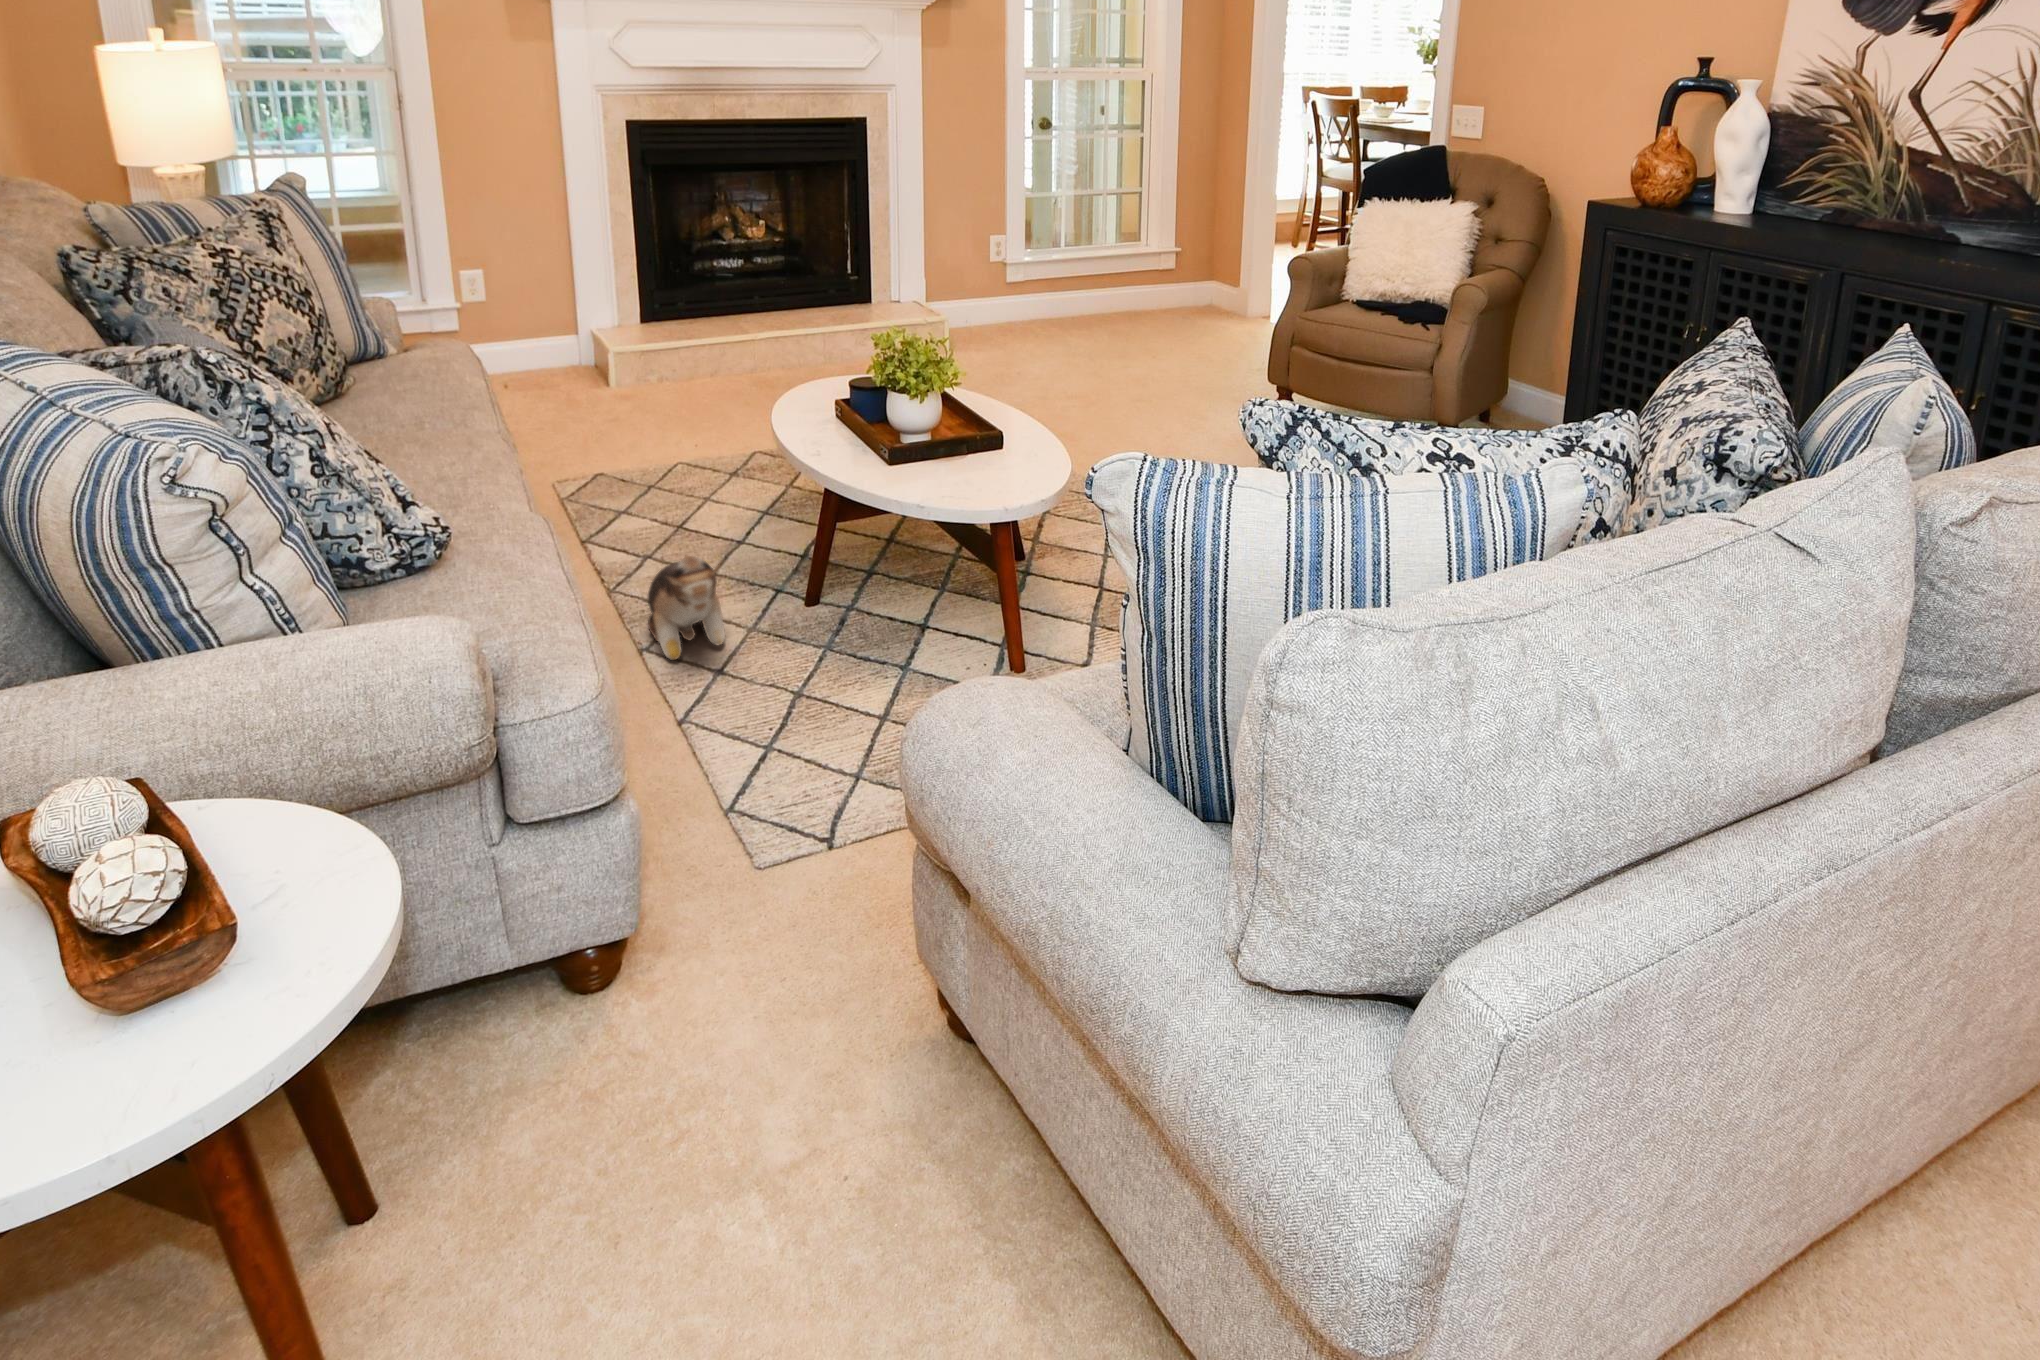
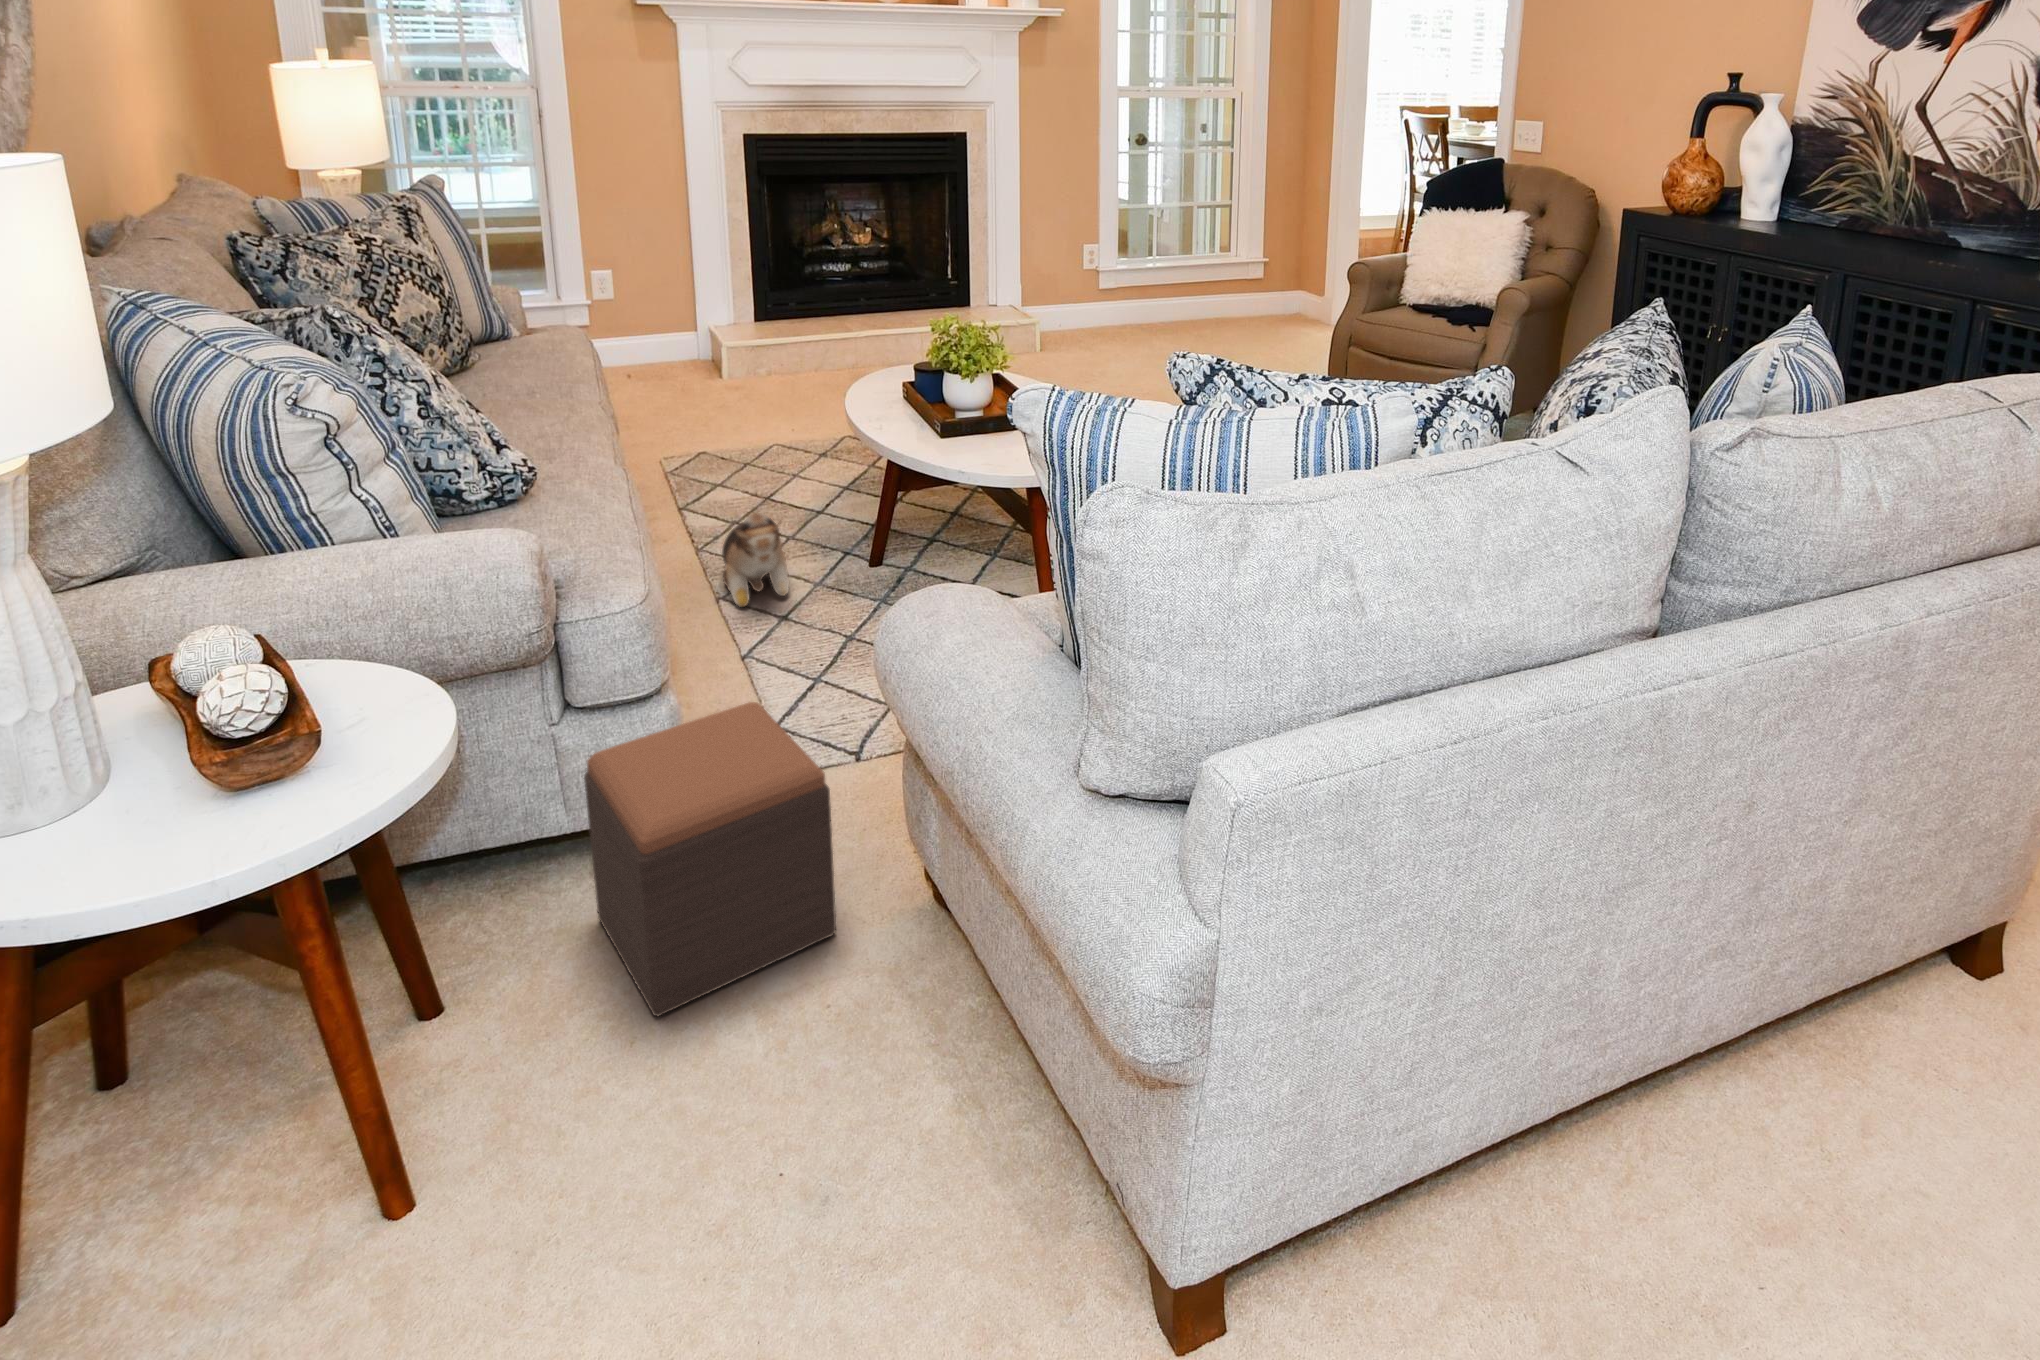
footstool: none [539,804,842,1201] -> present [584,702,836,1016]

